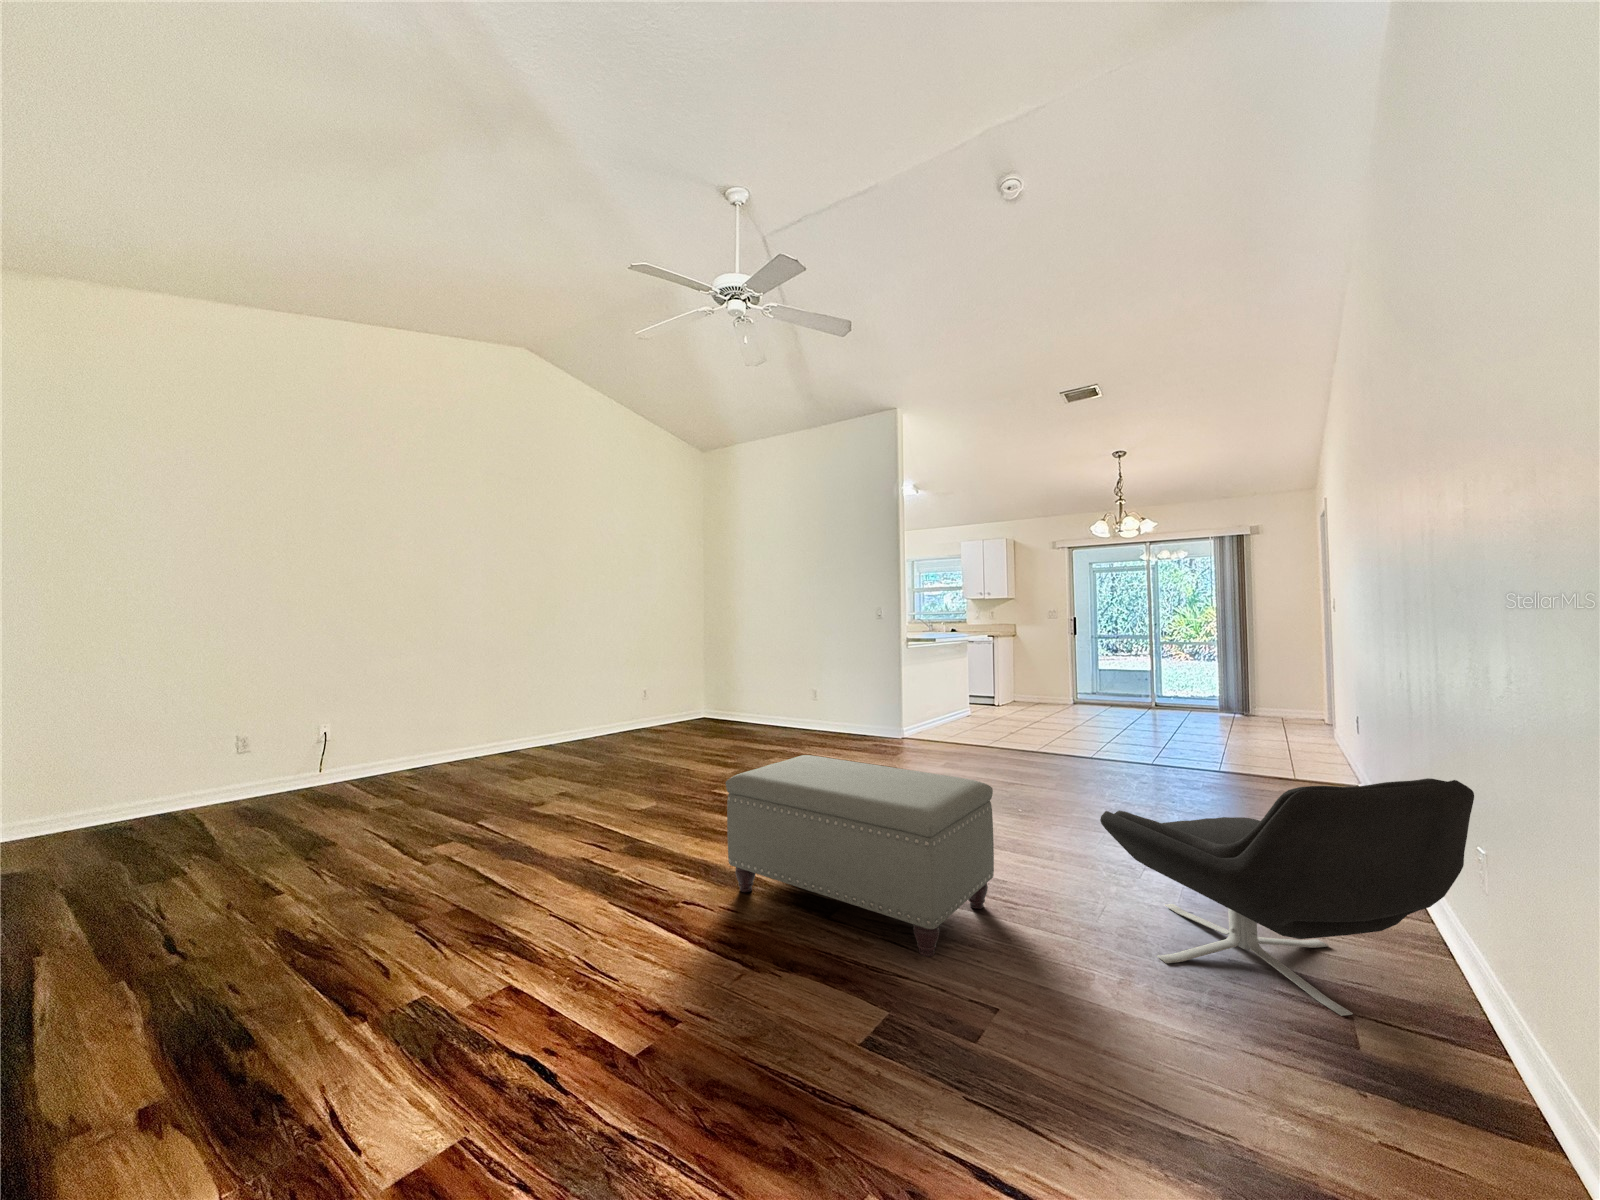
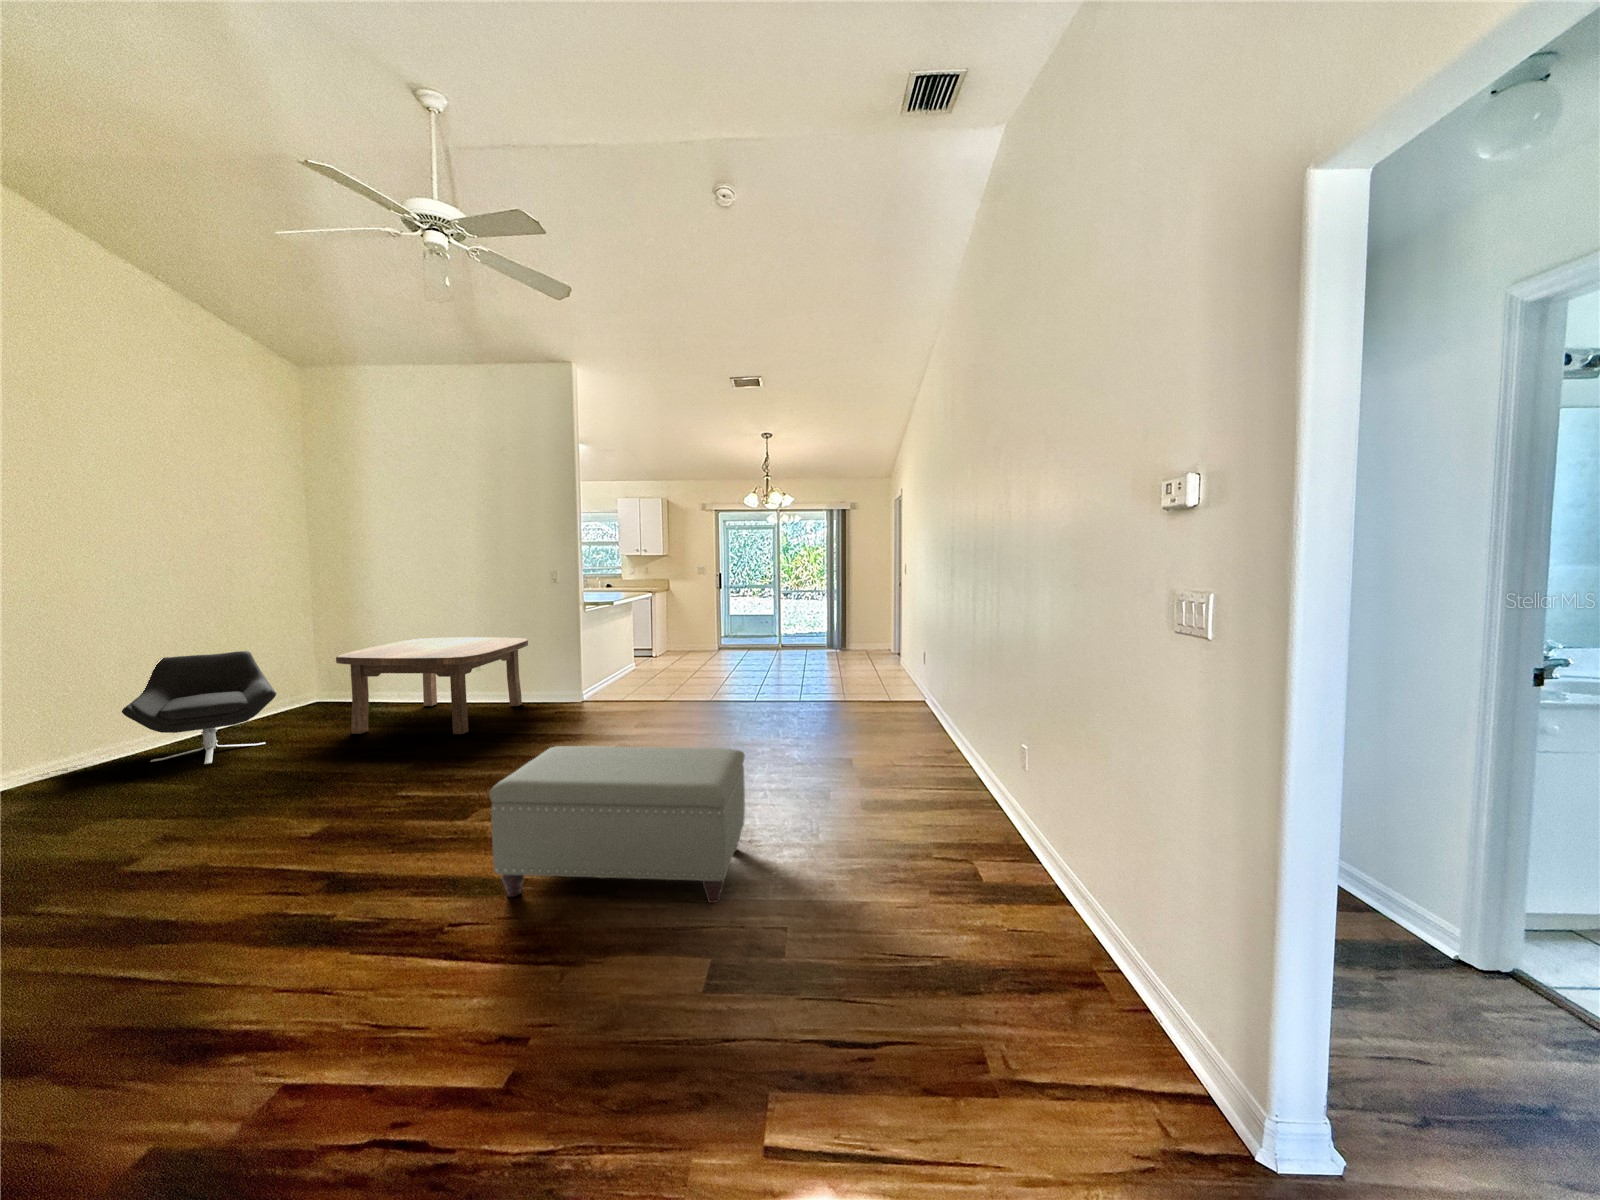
coffee table: none [704,669,853,754] -> present [336,638,528,734]
lounge chair: present [1100,778,1474,1016] -> present [122,651,277,764]

